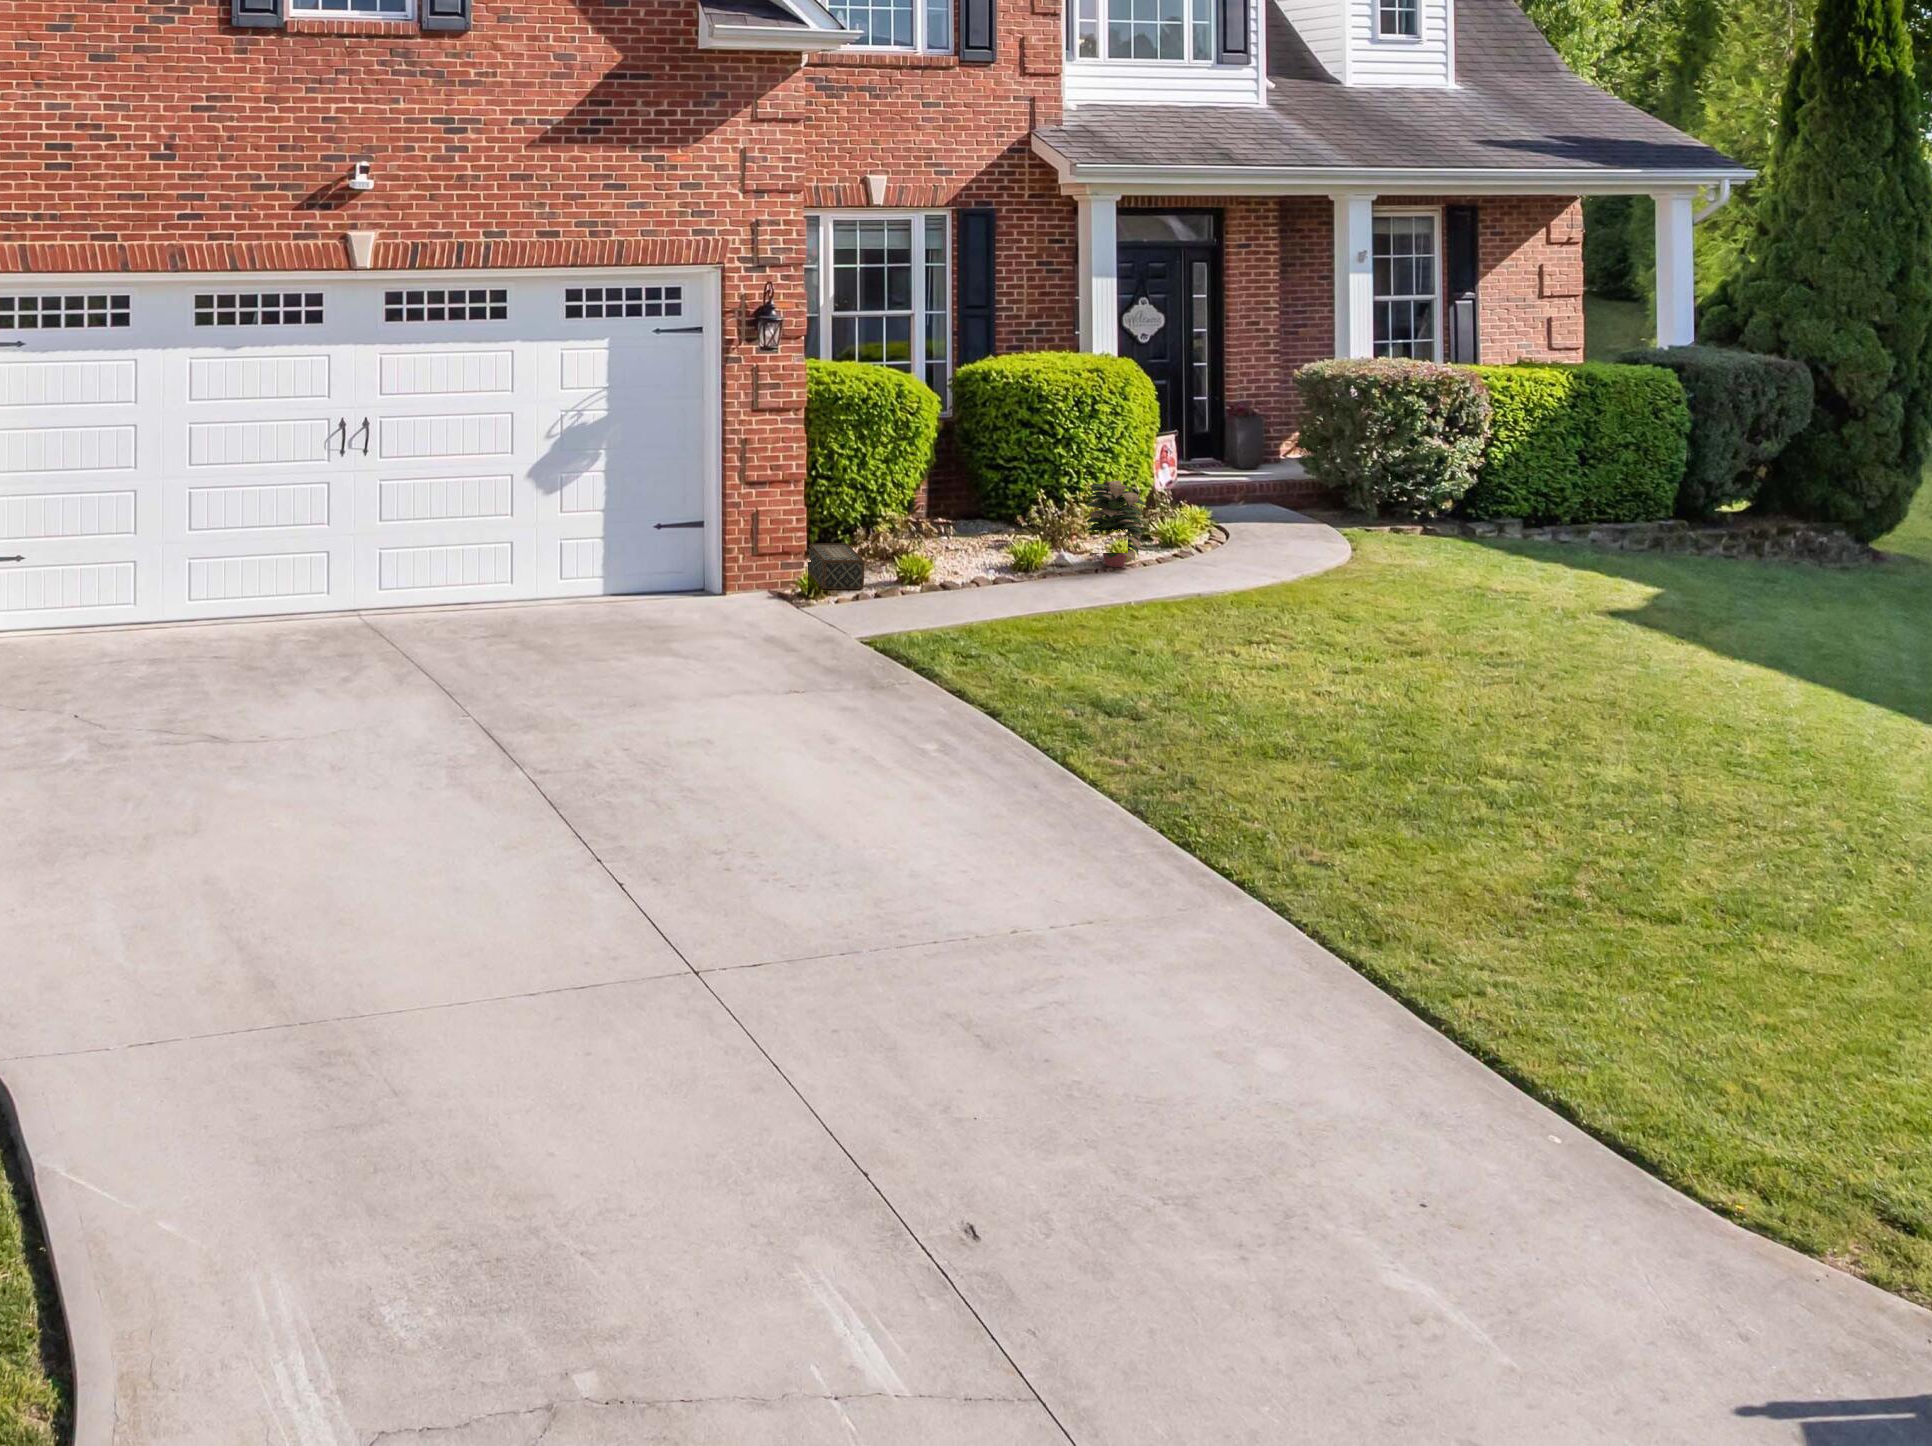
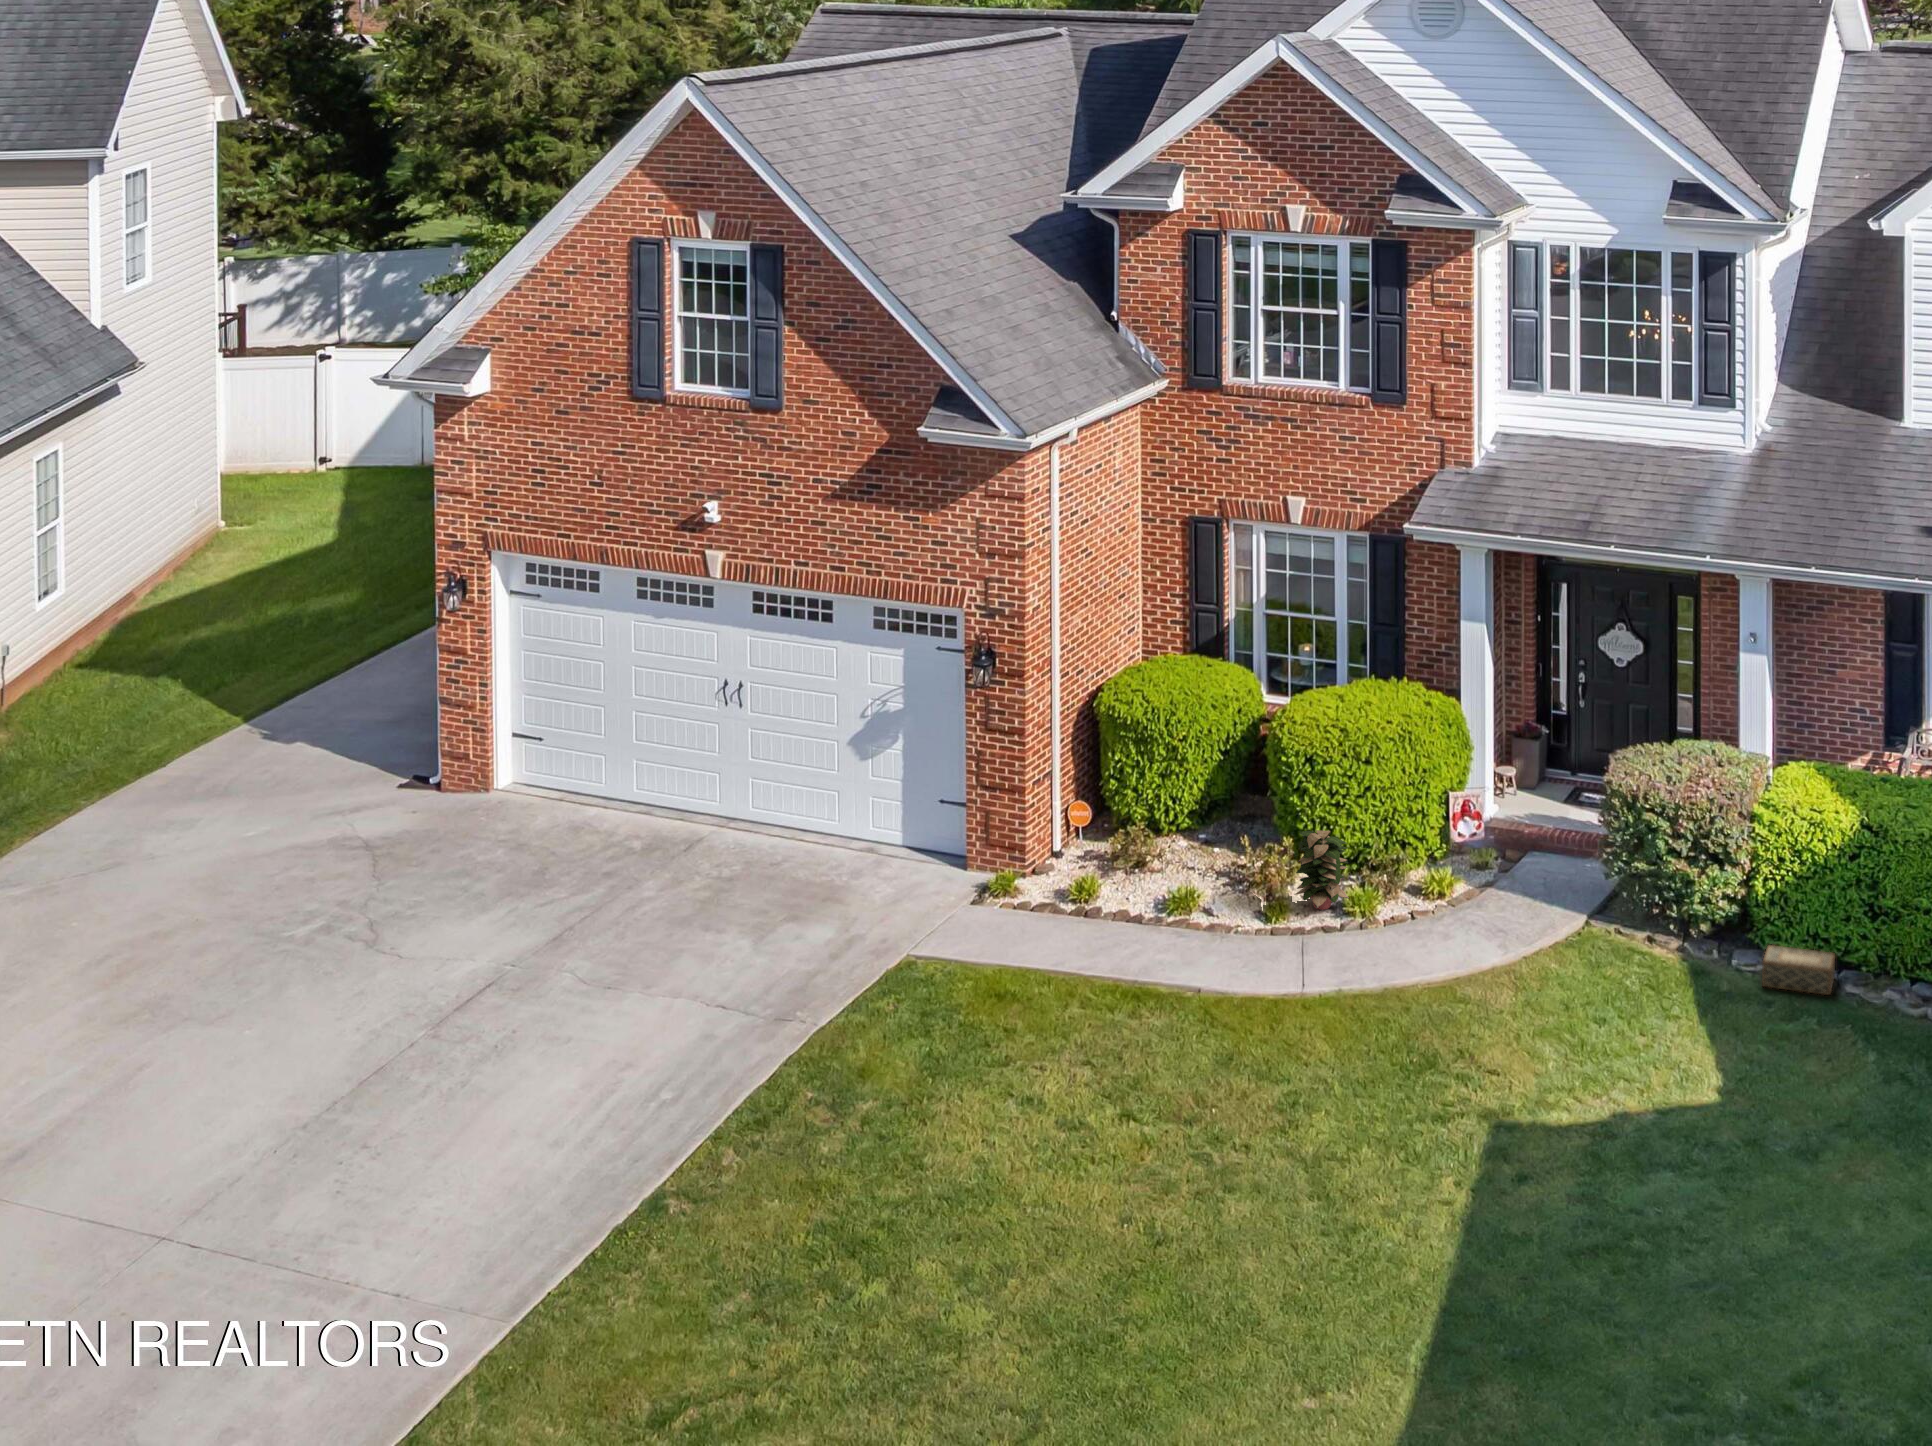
woven basket: present [808,543,865,589] -> present [1762,945,1835,995]

